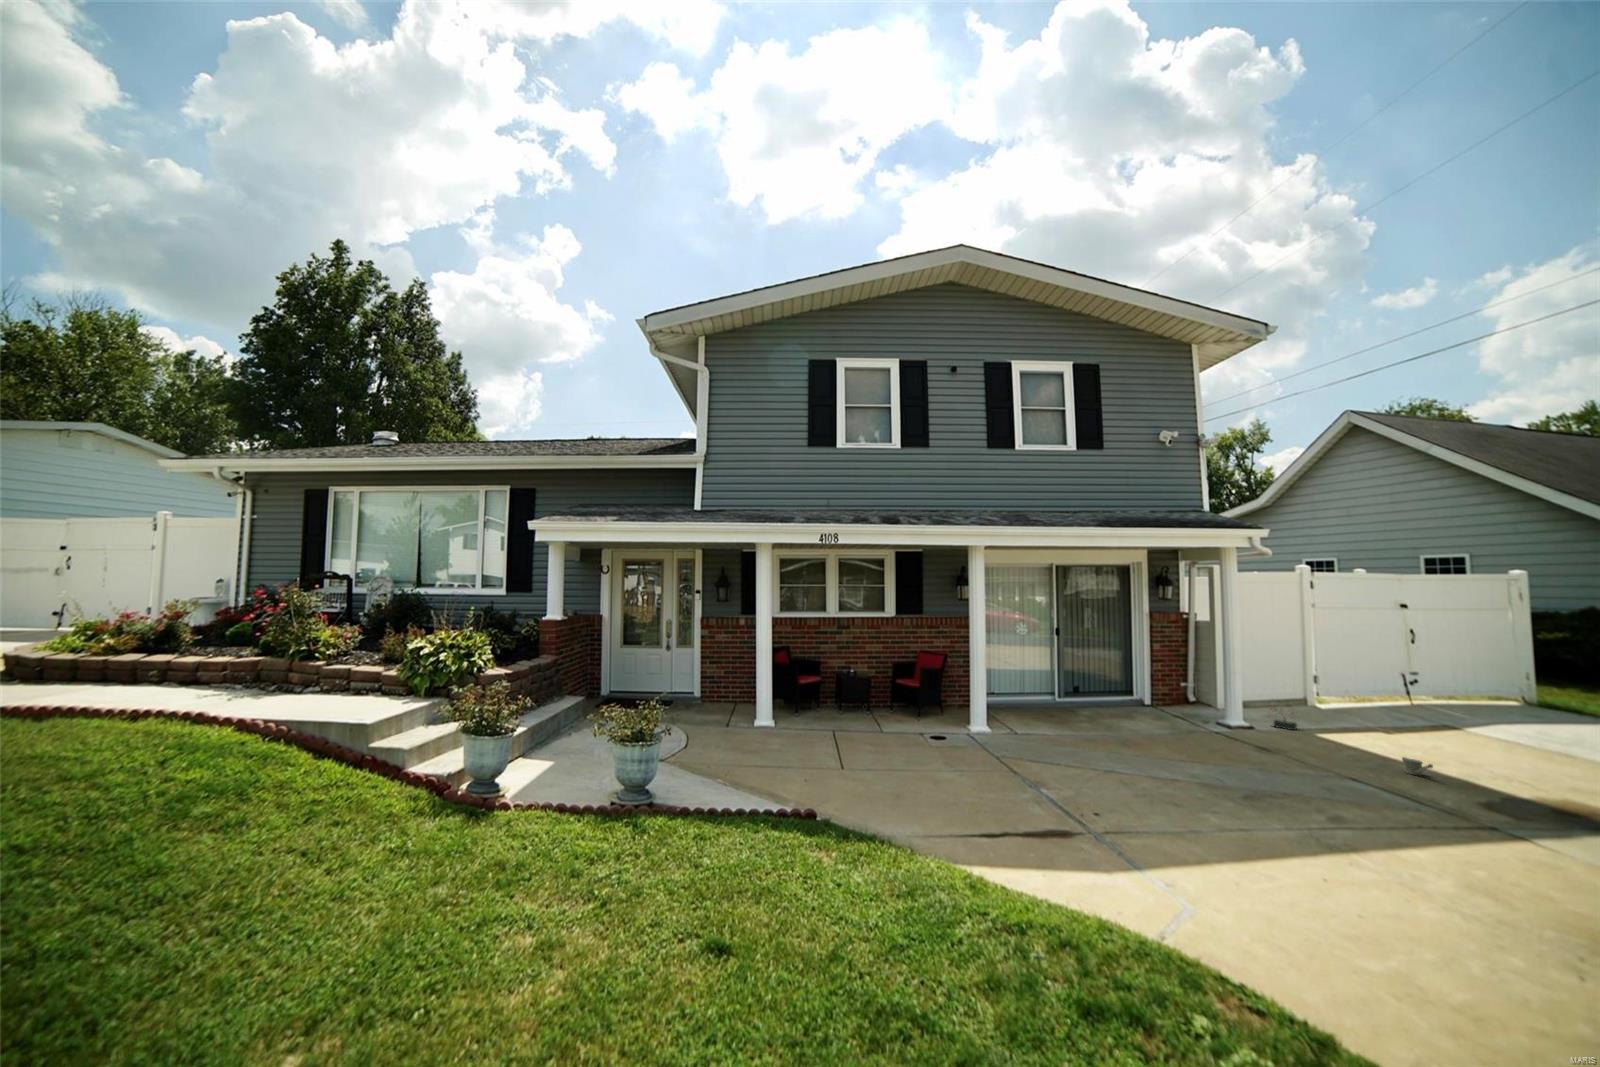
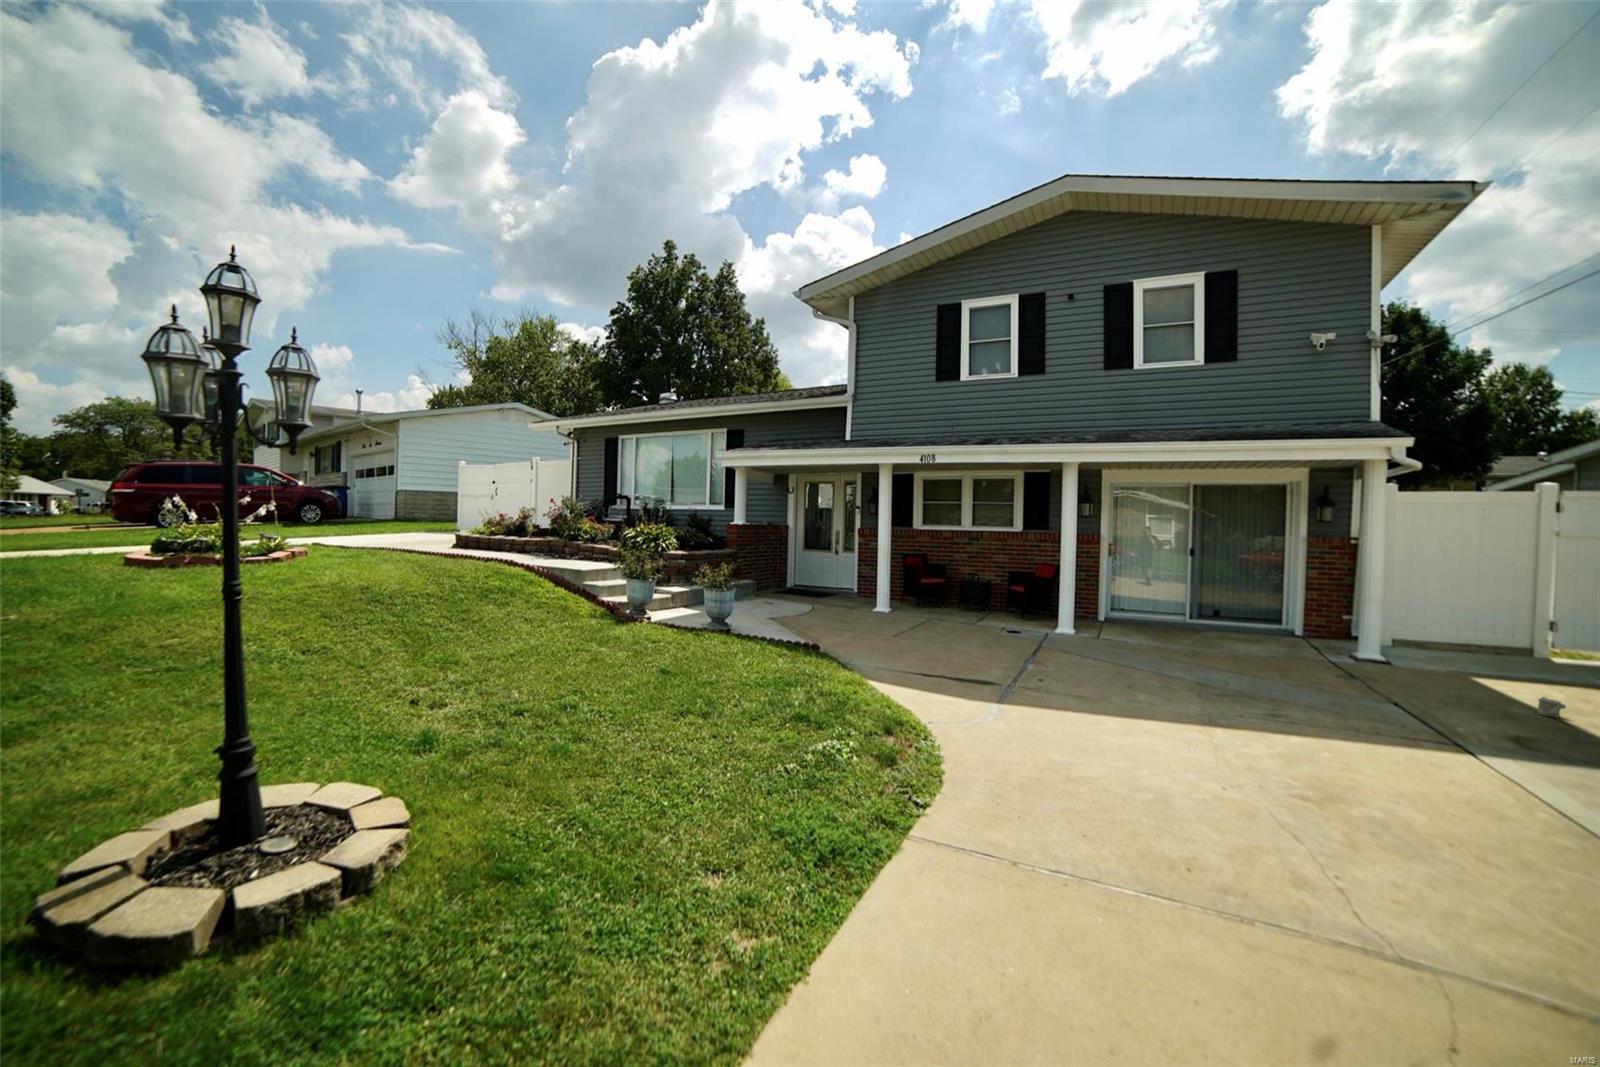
decorative plant: present [1269,703,1297,730] -> none [1428,637,1473,668]

